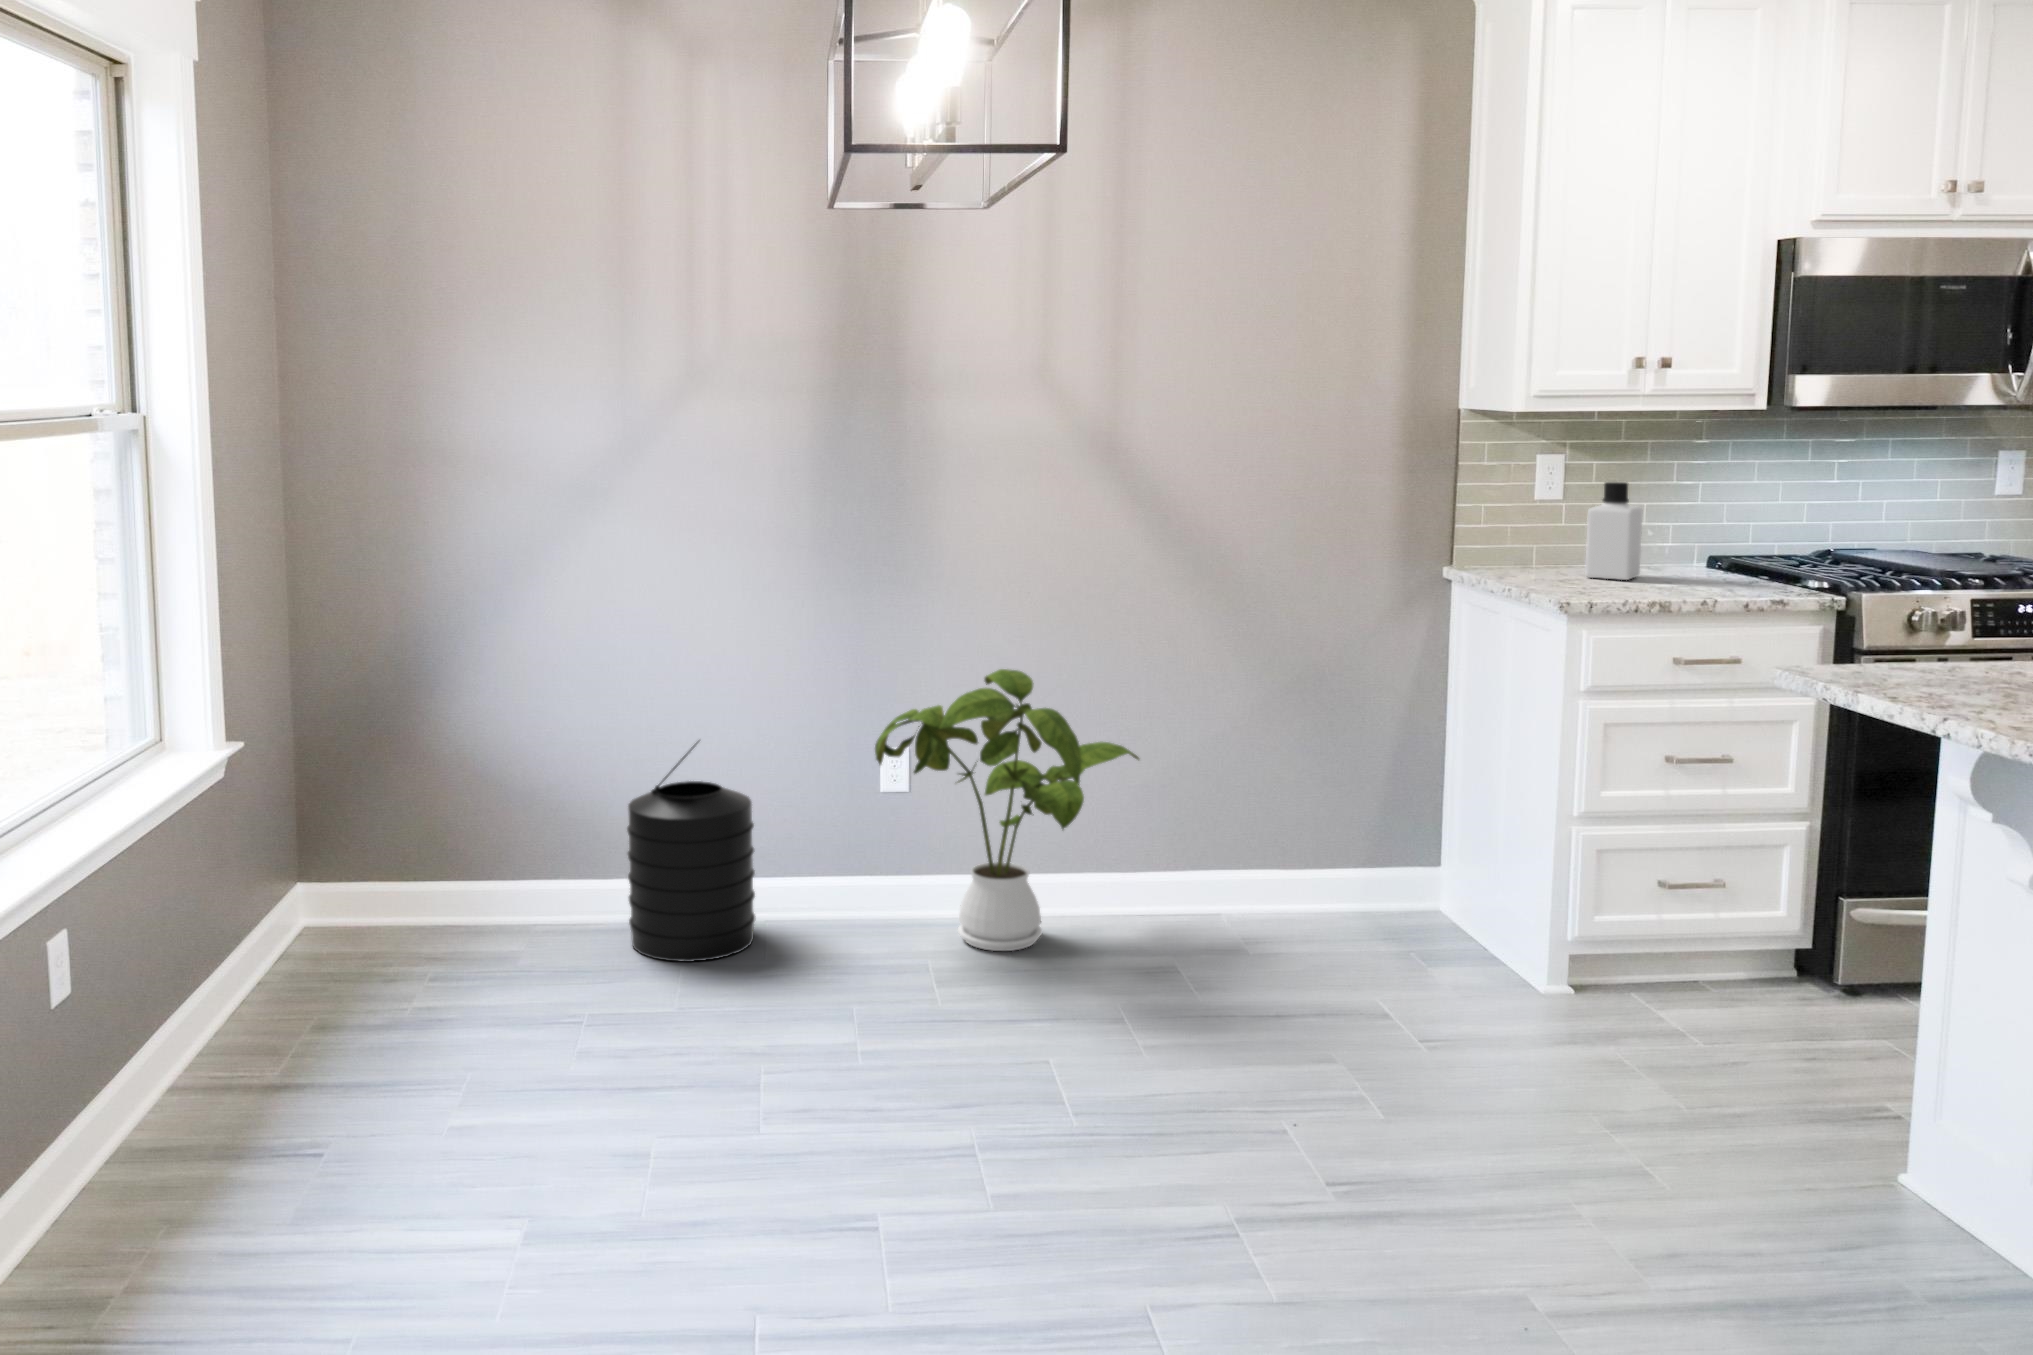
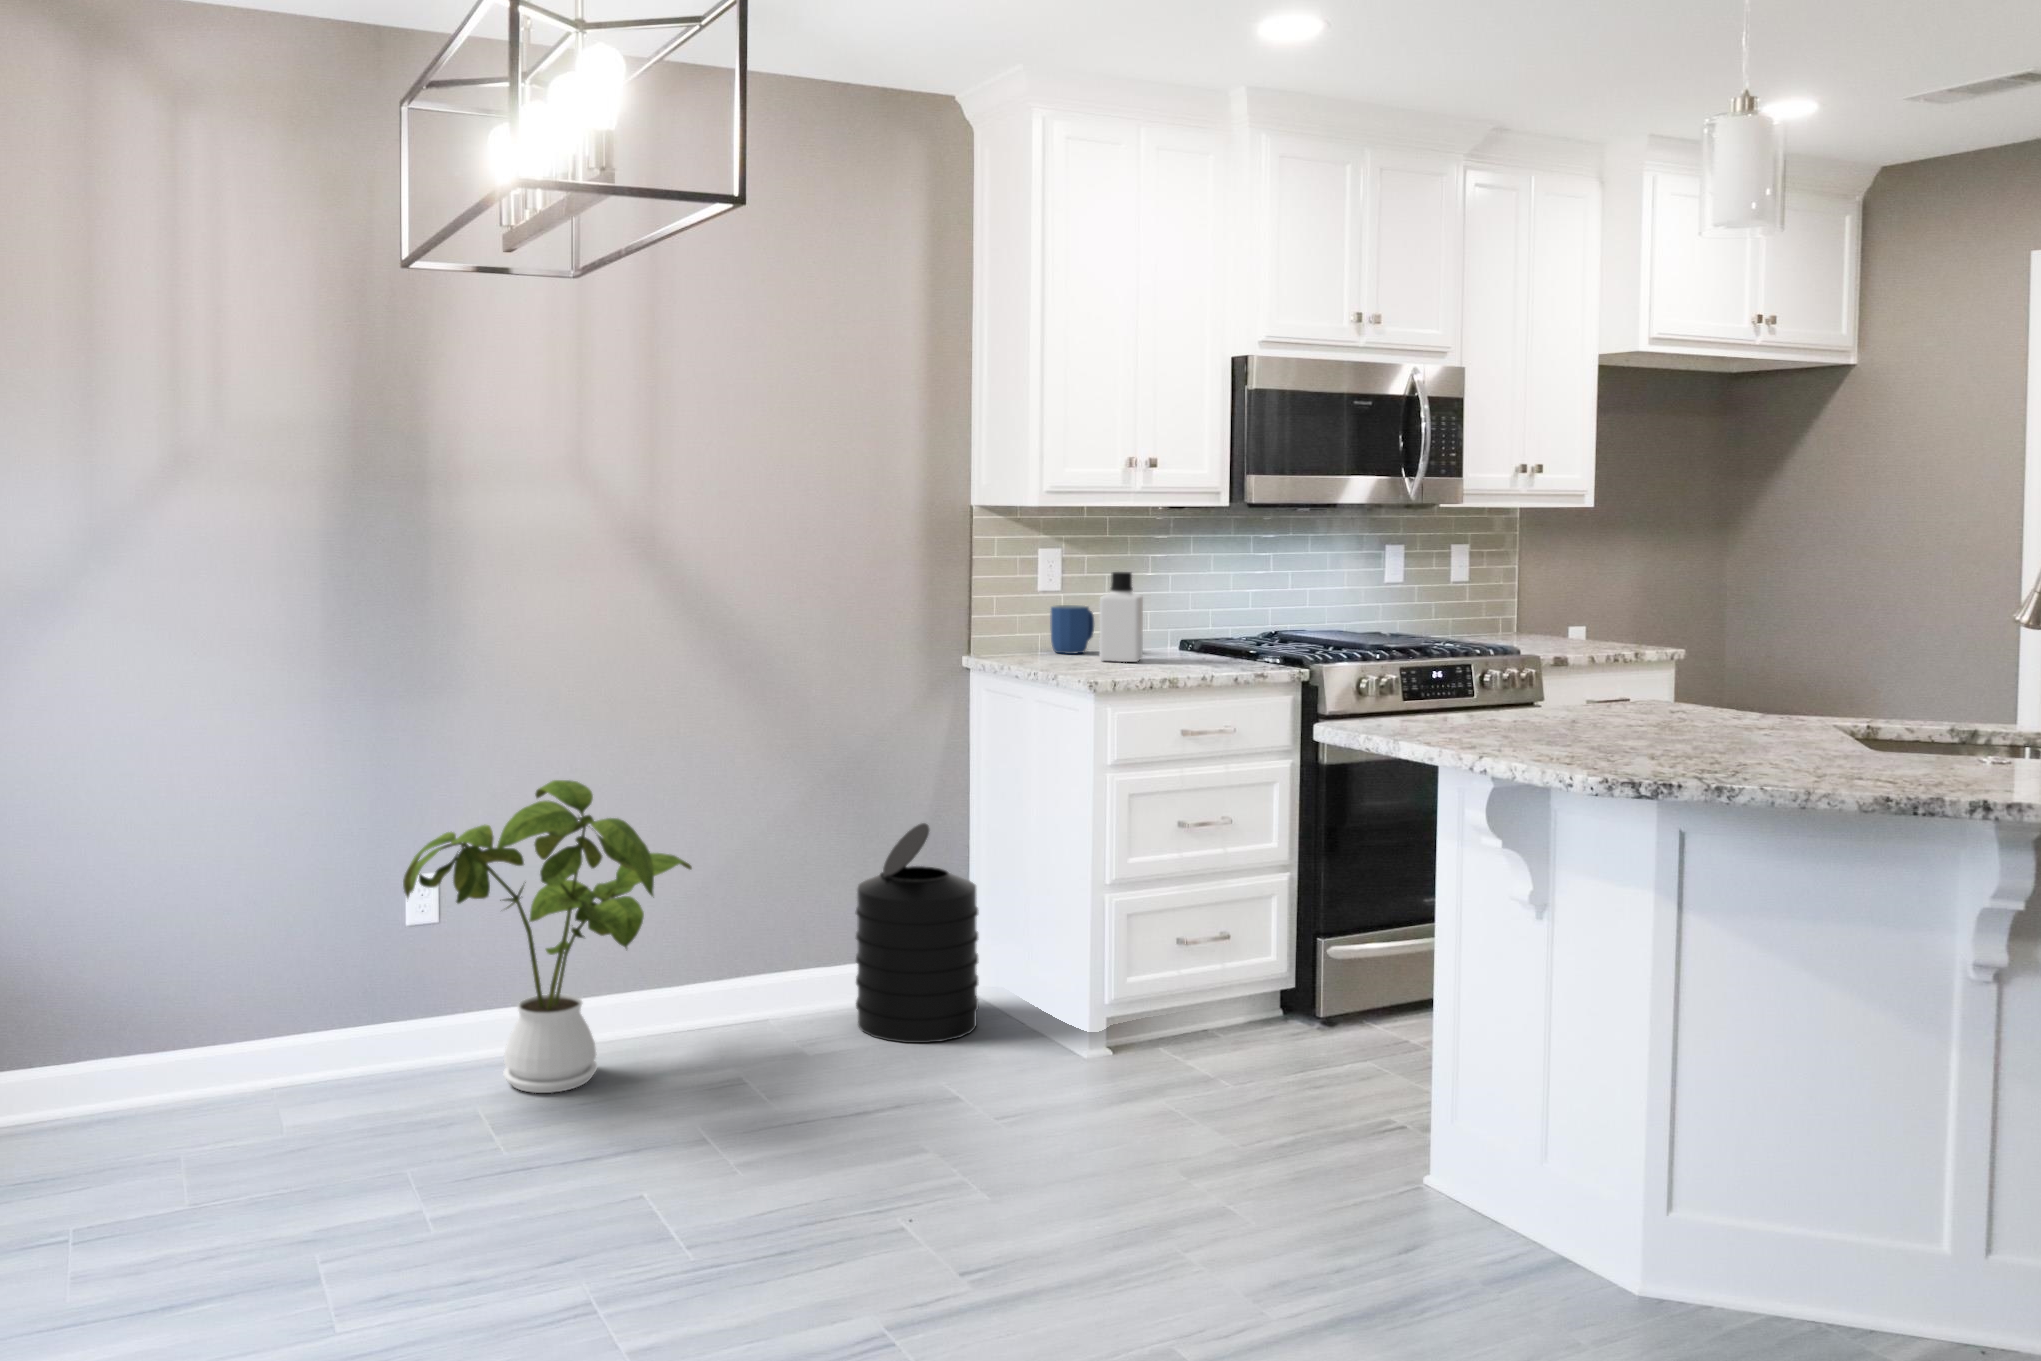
mug: none [1538,515,1591,568] -> present [1050,605,1094,654]
trash can: present [627,741,755,962] -> present [855,823,978,1043]

